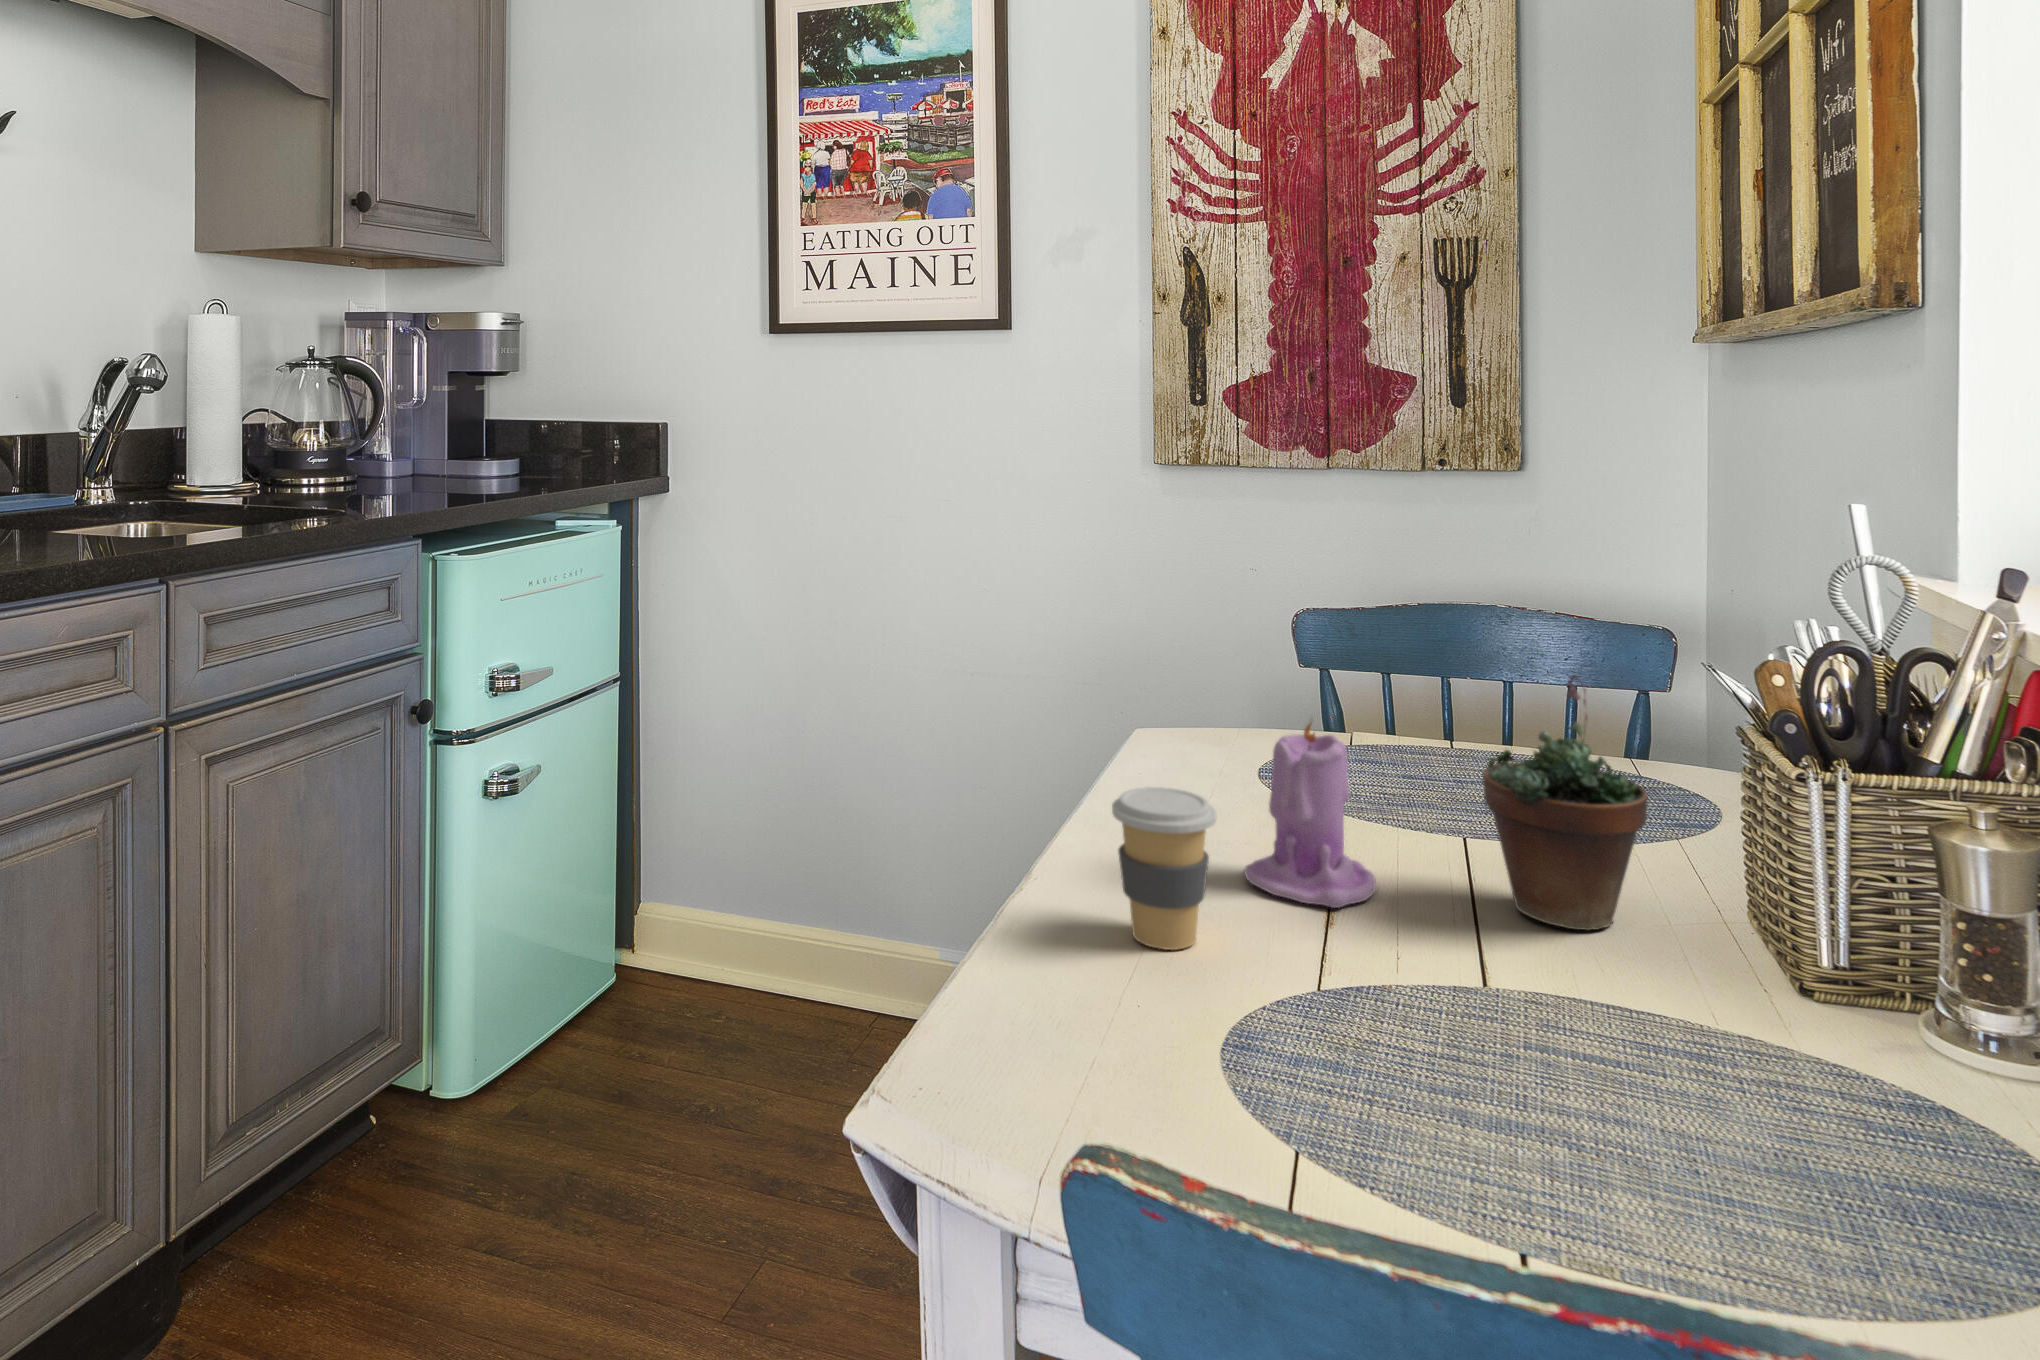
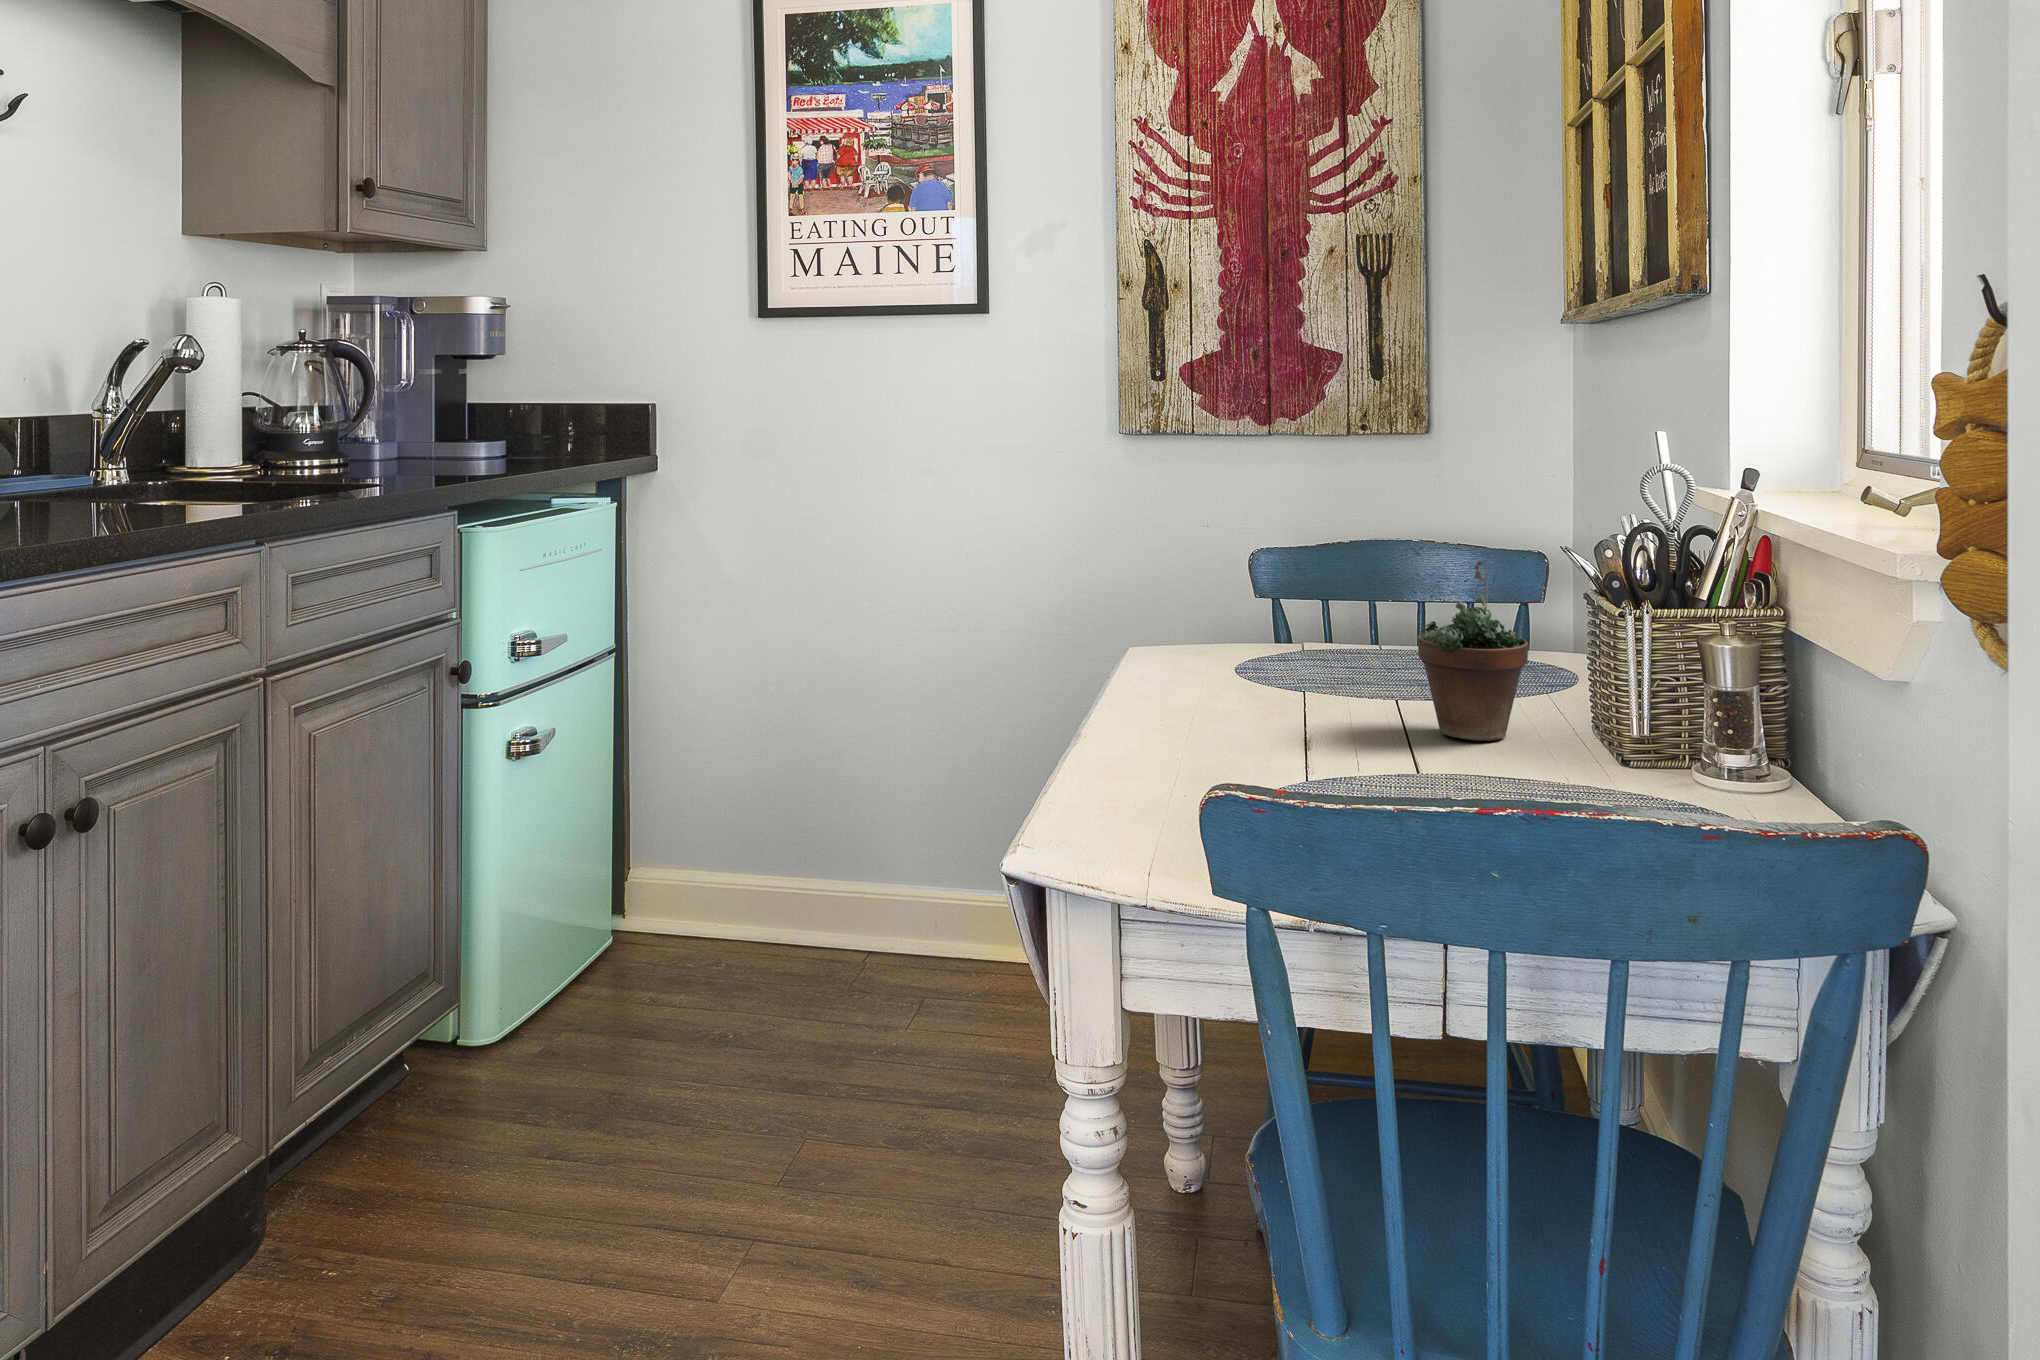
candle: present [1244,717,1376,908] -> none [1247,602,1343,740]
coffee cup: present [1112,787,1217,950] -> none [1162,655,1238,768]

